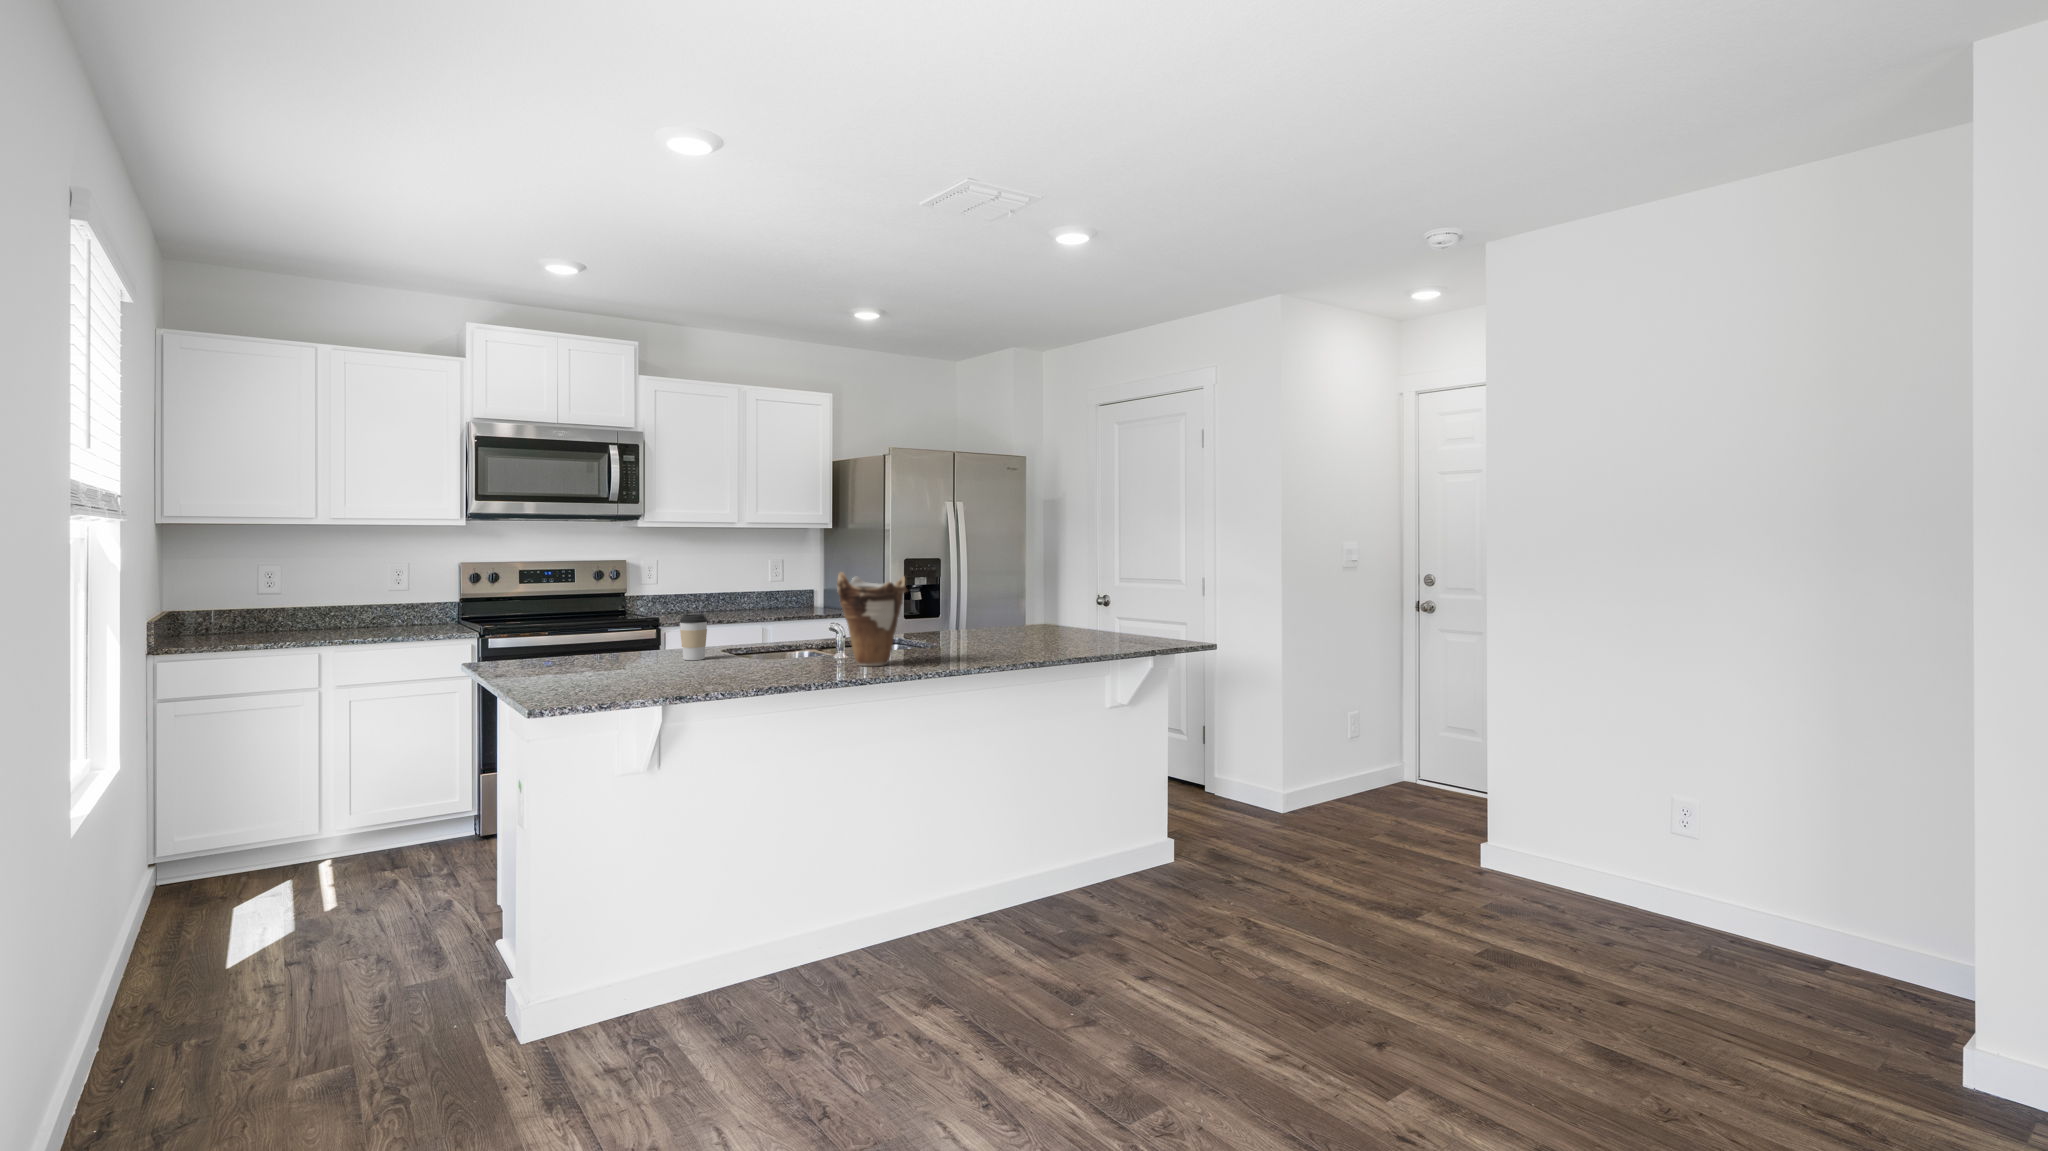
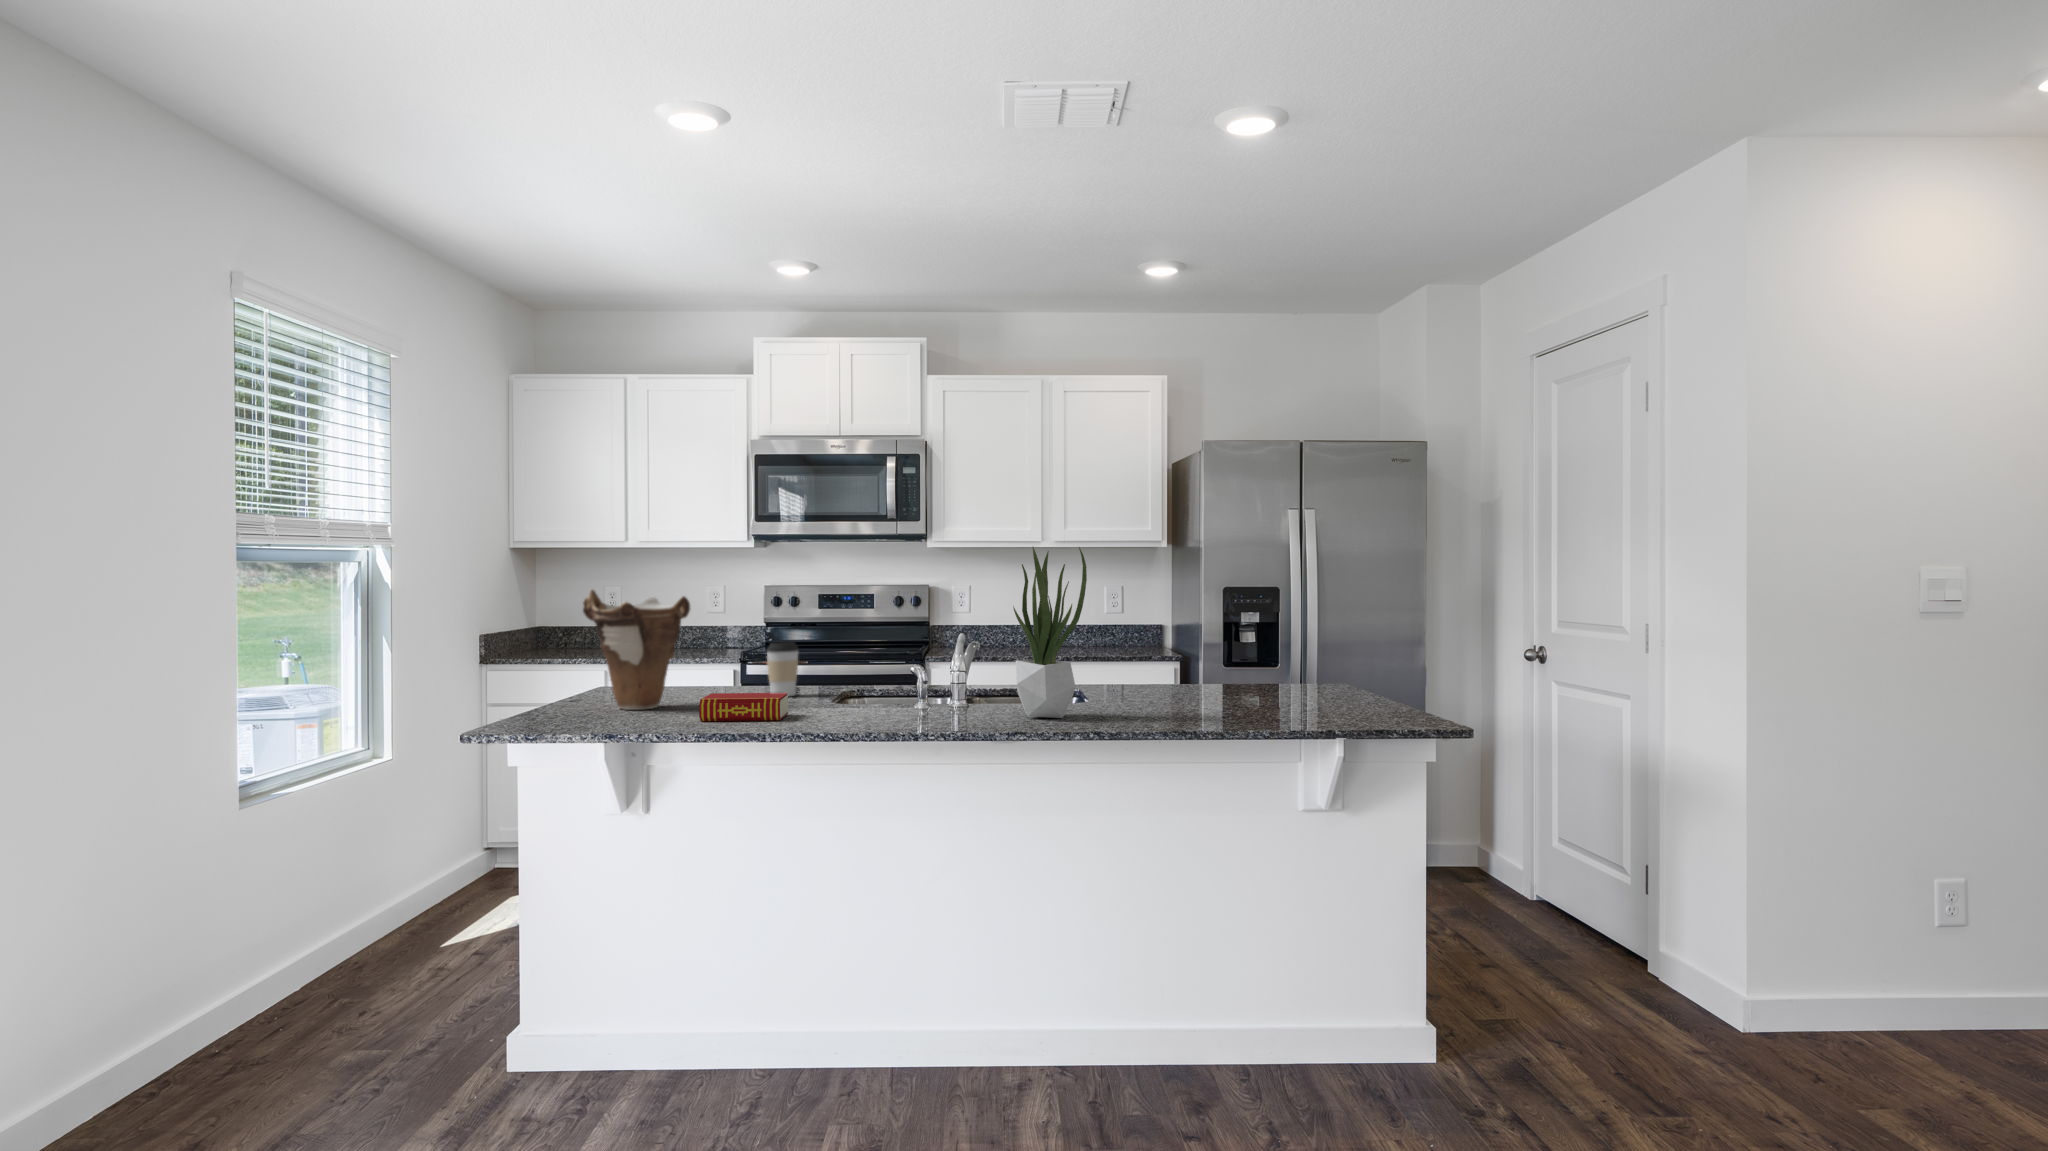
potted plant: none [932,540,983,659] -> present [1013,547,1087,718]
vase: present [837,572,907,666] -> present [583,590,690,710]
book: none [716,653,792,679] -> present [699,693,788,721]

